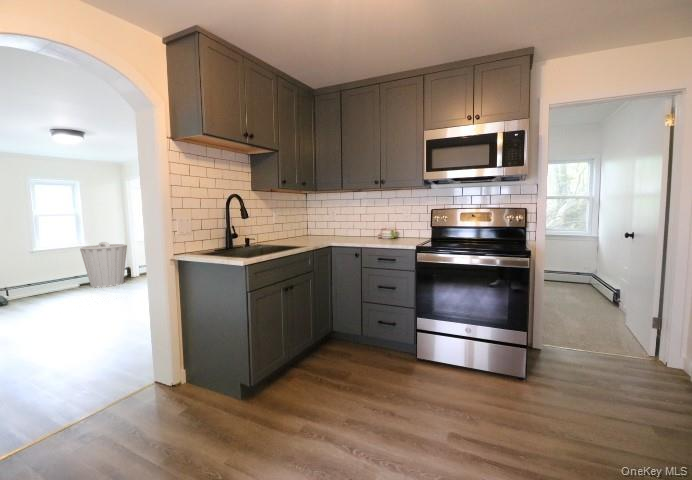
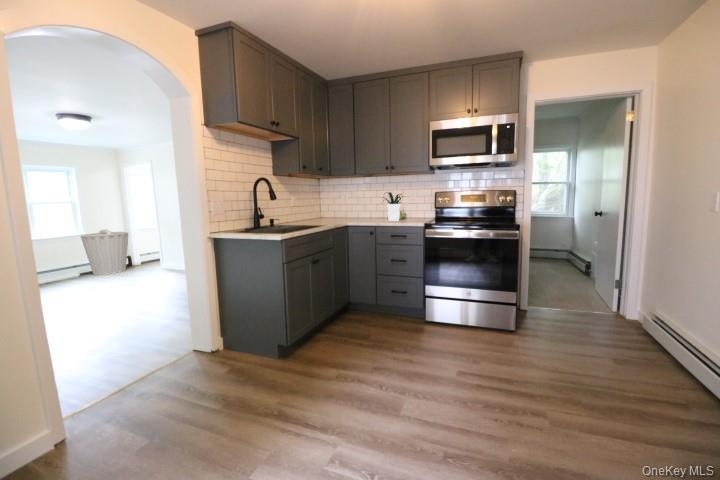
potted plant: none [365,209,404,242] -> present [385,192,403,221]

